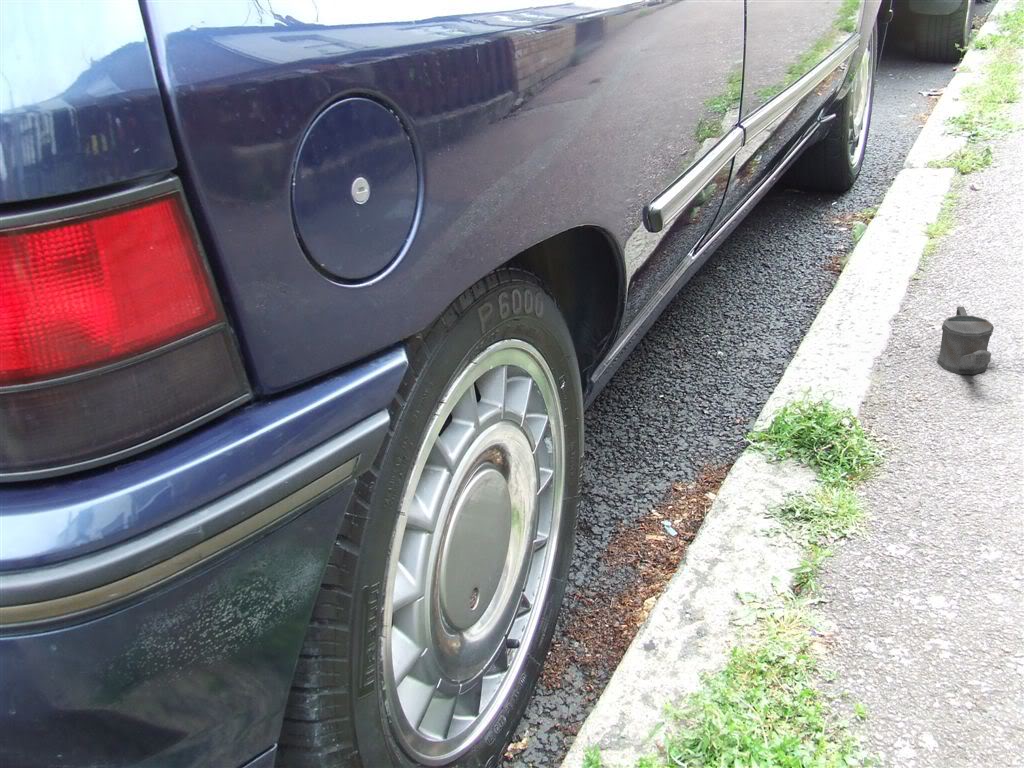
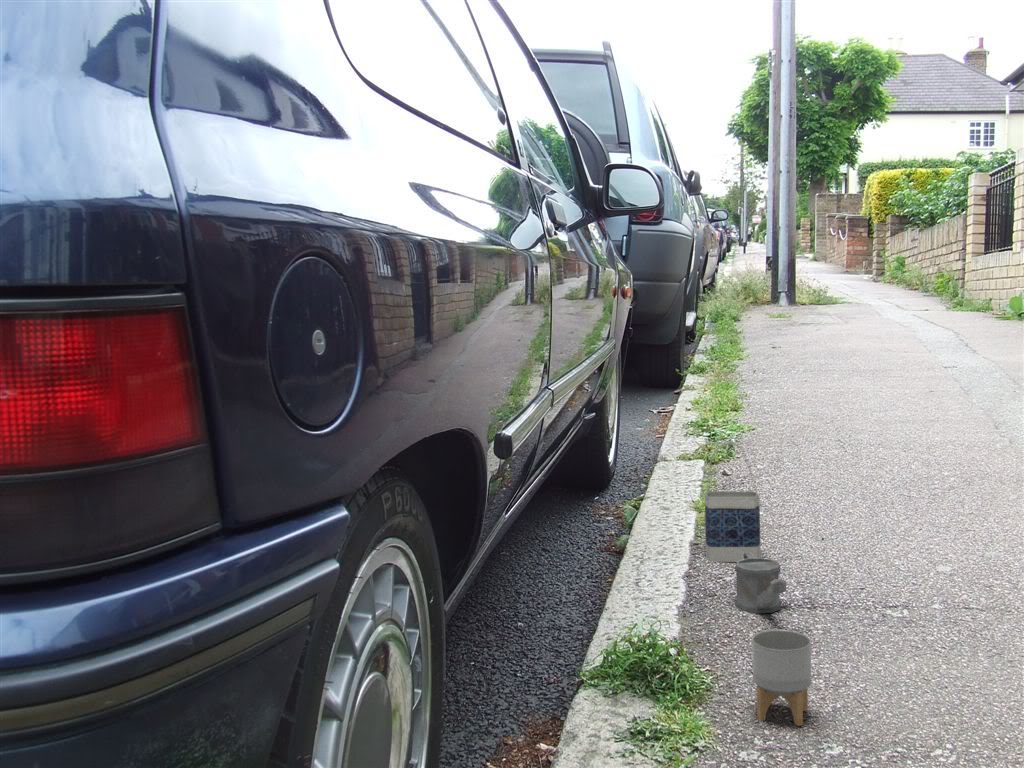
bag: none [923,181,993,308] -> present [705,442,761,562]
planter: none [918,423,990,521] -> present [752,630,812,726]

